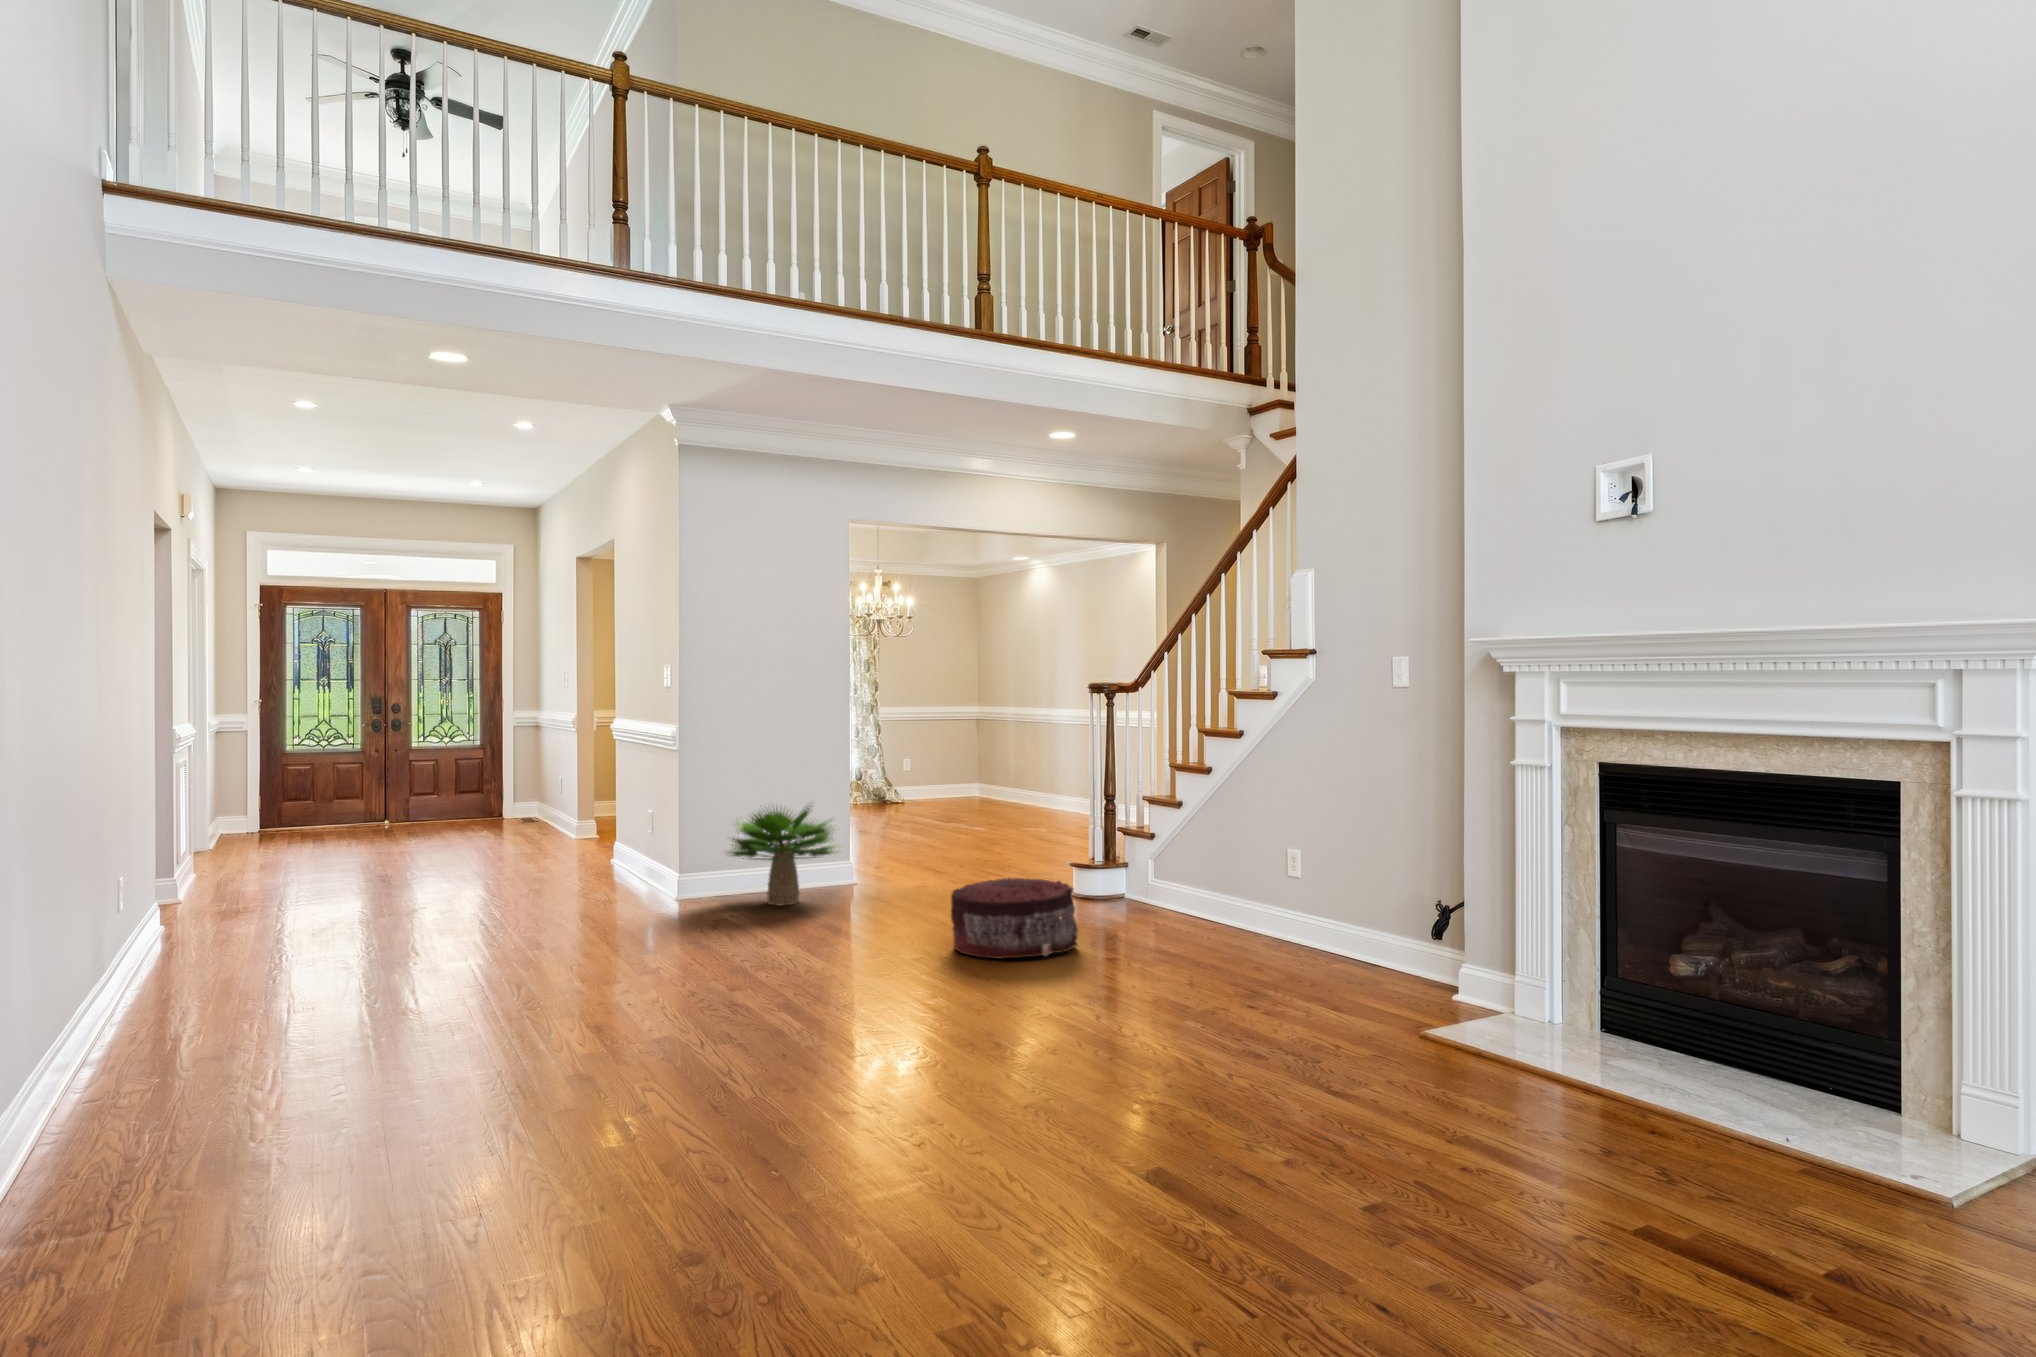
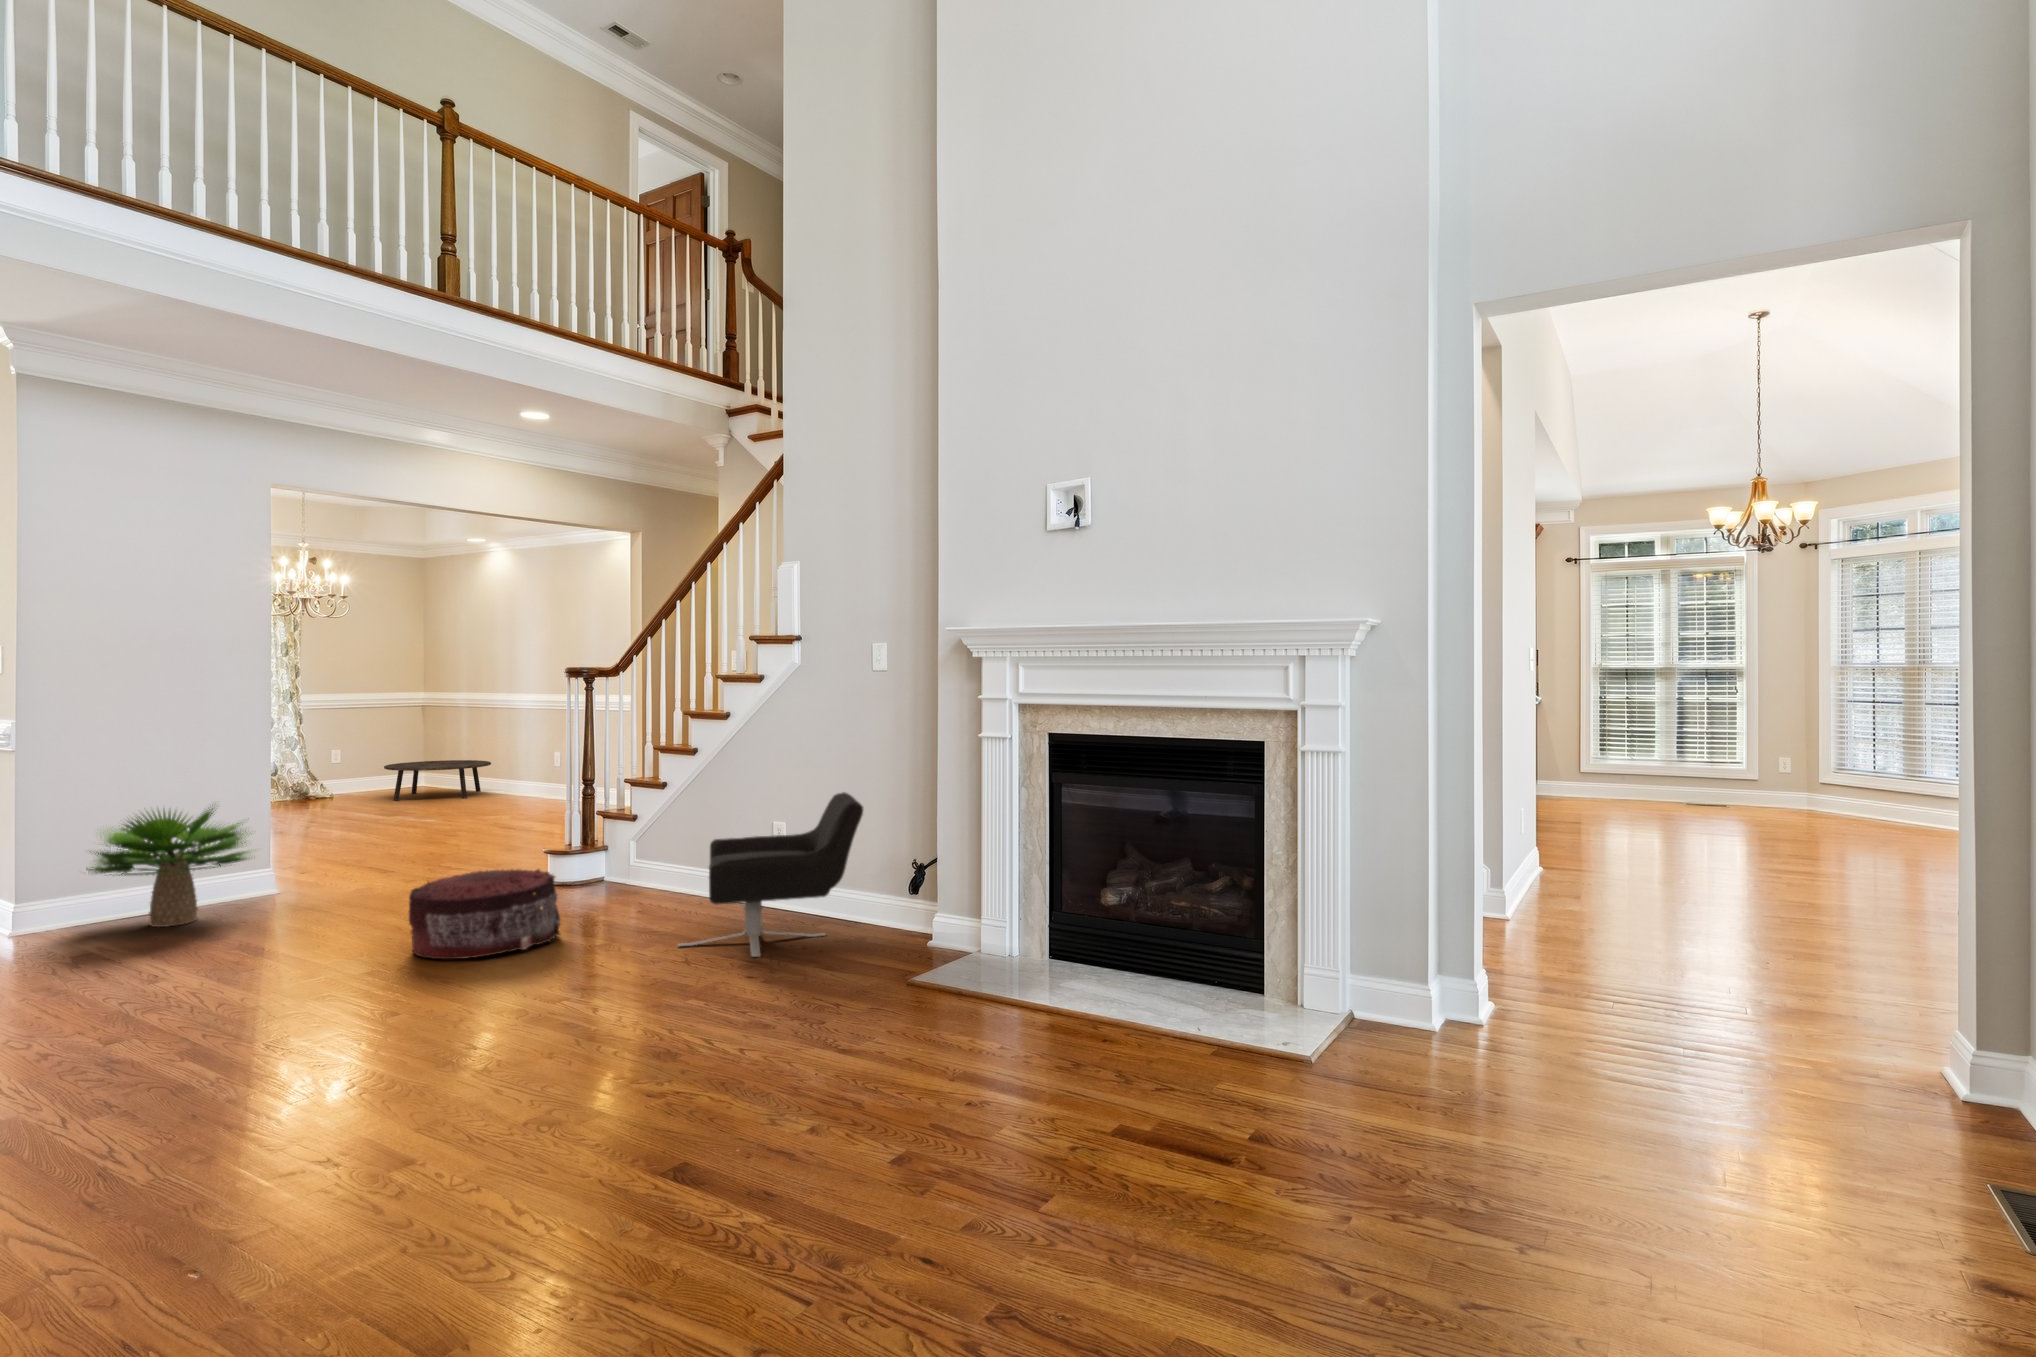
coffee table: none [943,772,1033,810] -> present [384,760,491,801]
lounge chair: none [1185,821,1379,990] -> present [678,792,863,957]

